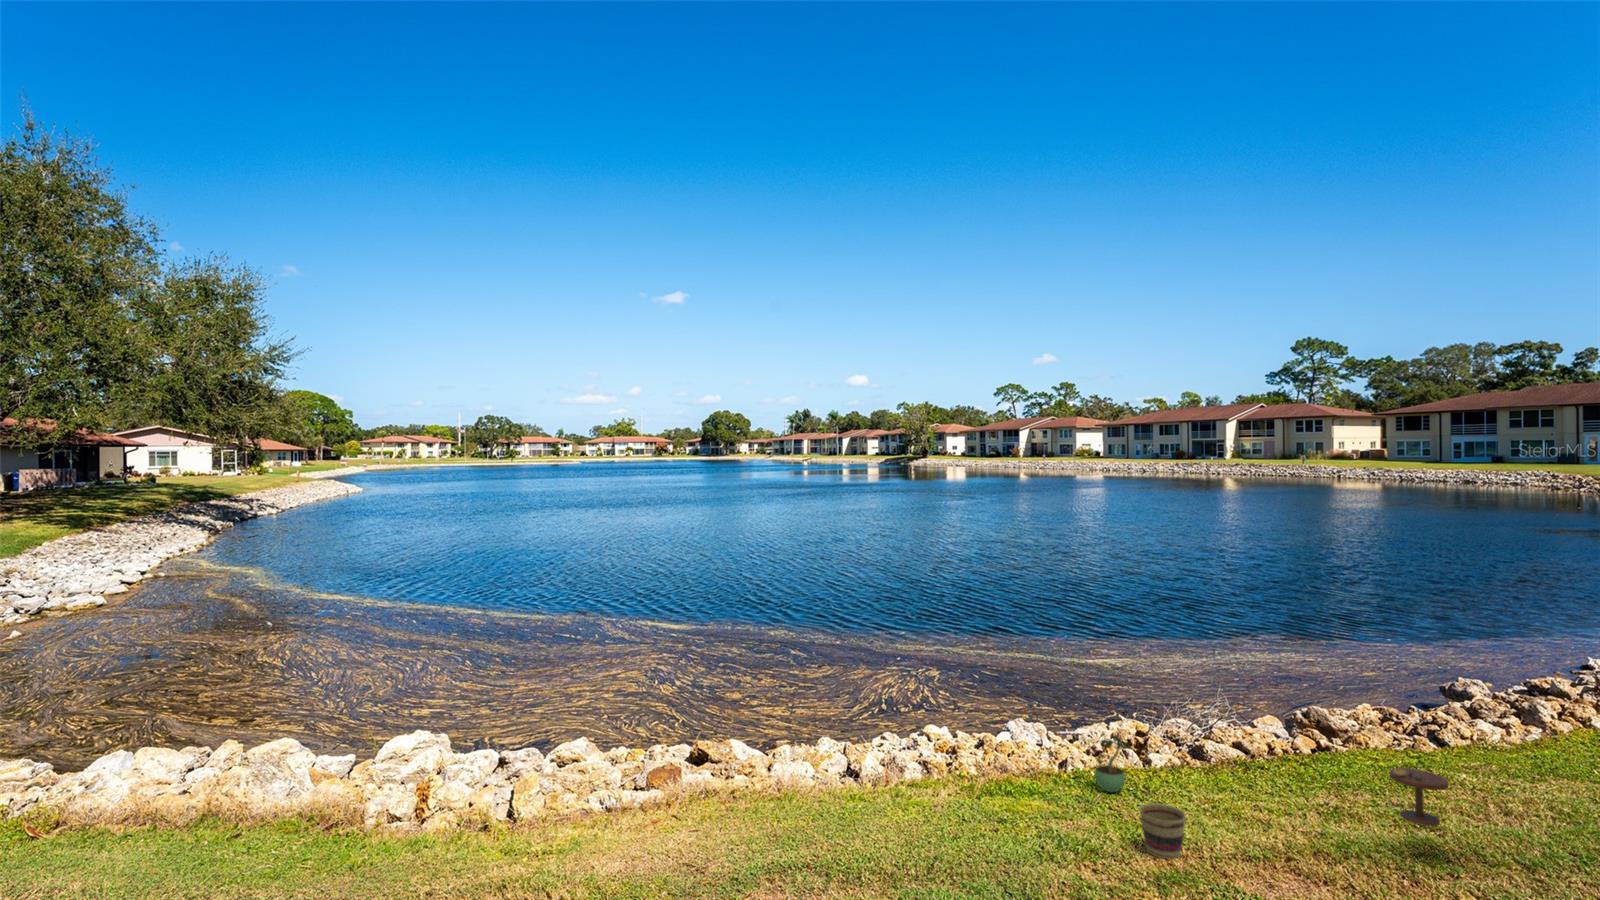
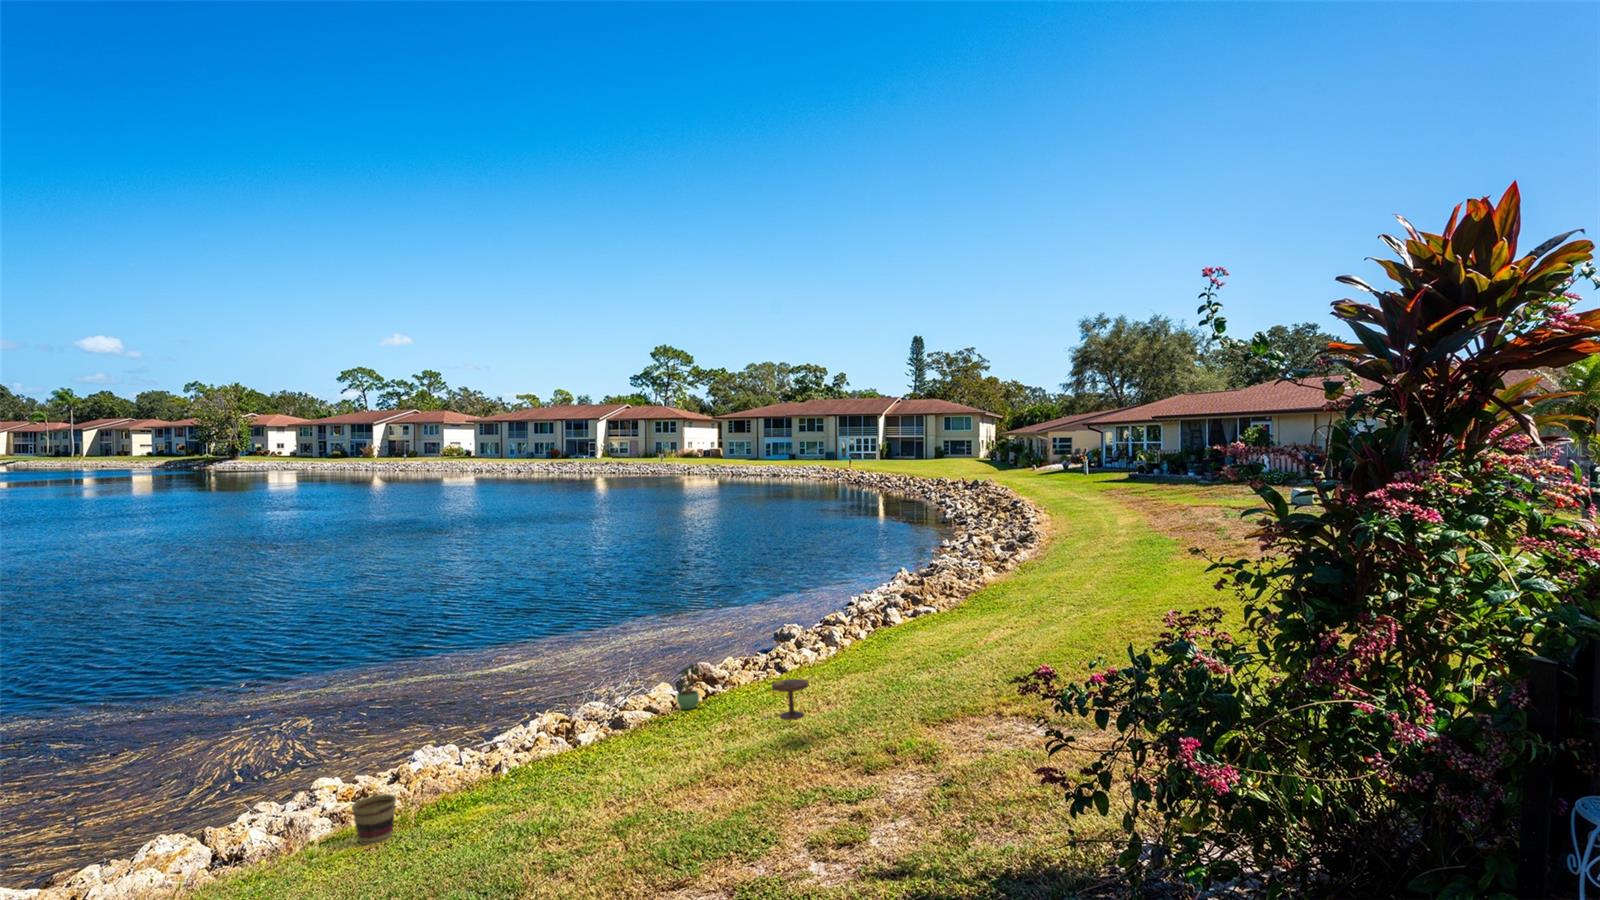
potted plant: present [1095,735,1129,792] -> present [677,665,699,709]
basket: present [1139,803,1186,859] -> present [352,794,396,845]

